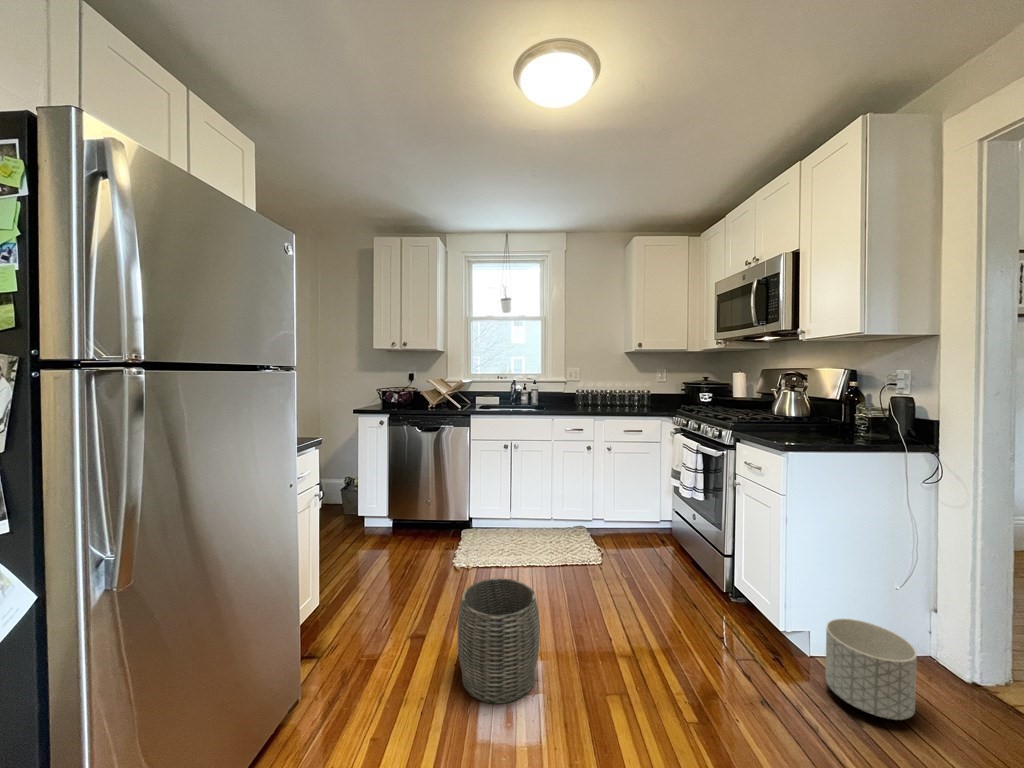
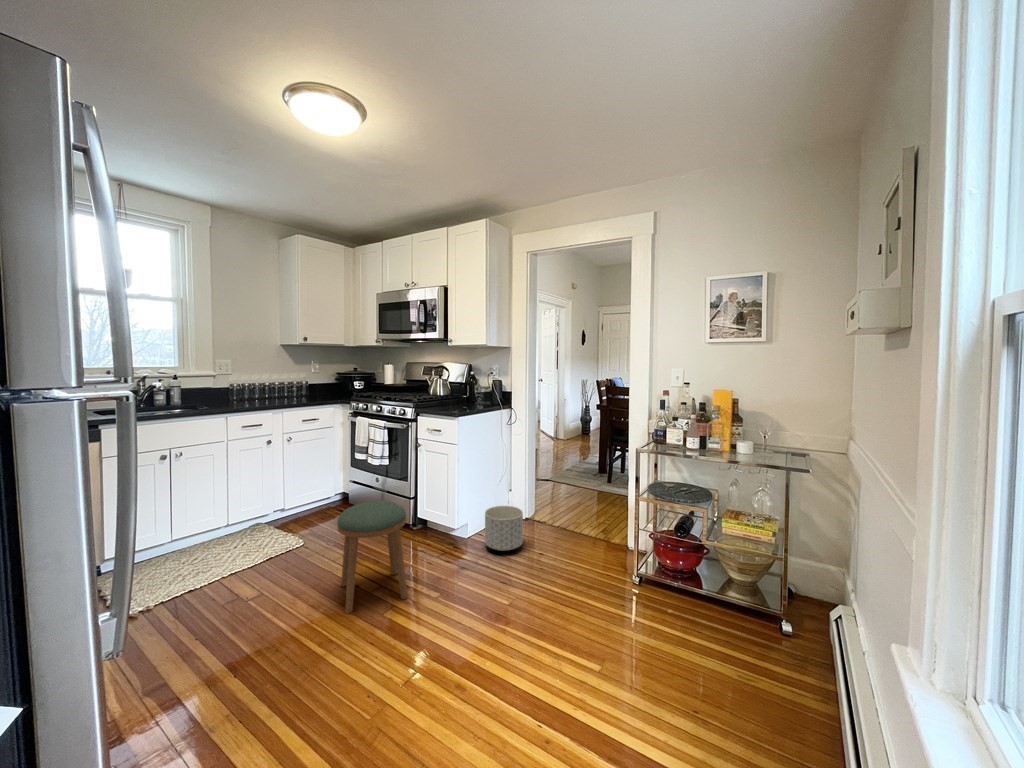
stool: none [578,539,666,688] -> present [337,501,407,614]
woven basket: present [458,578,540,704] -> none [237,566,328,687]

